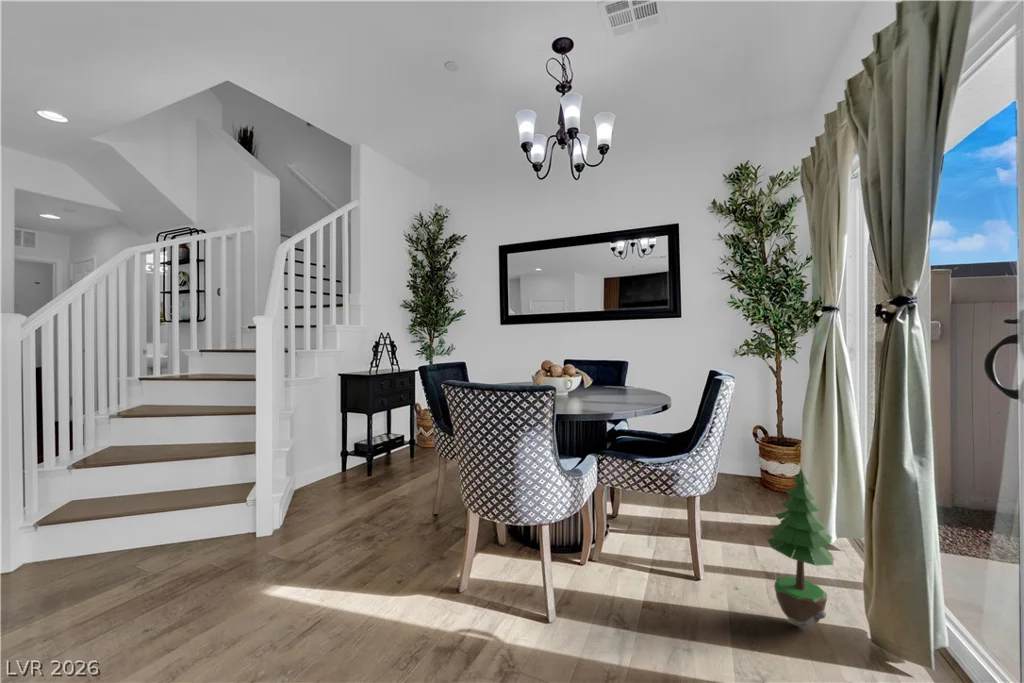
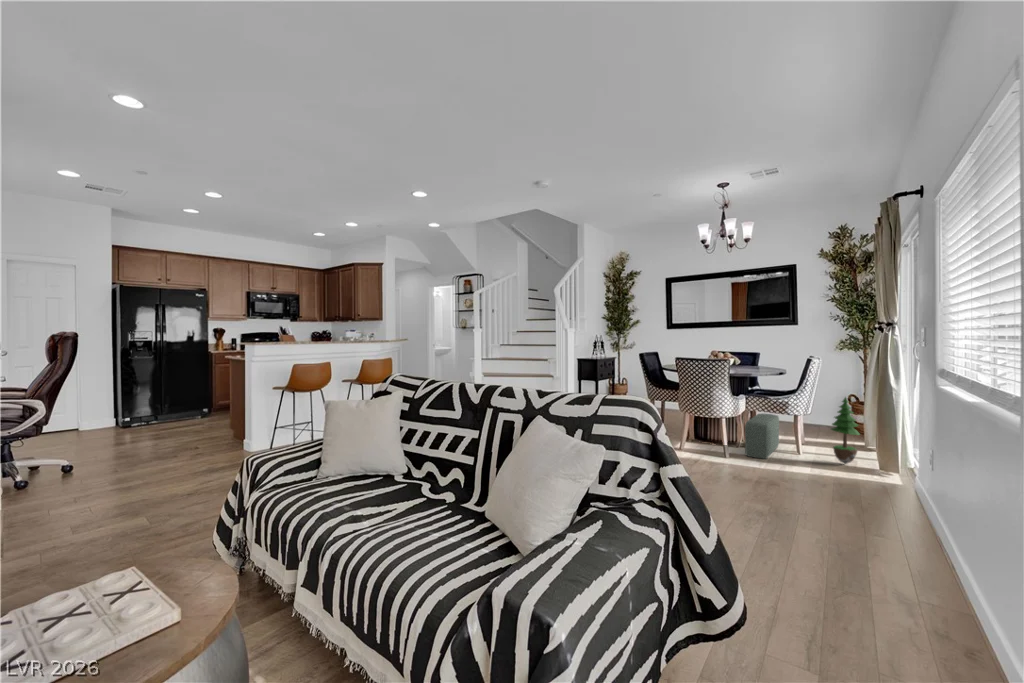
pouf: none [590,487,660,621] -> present [745,414,779,459]

